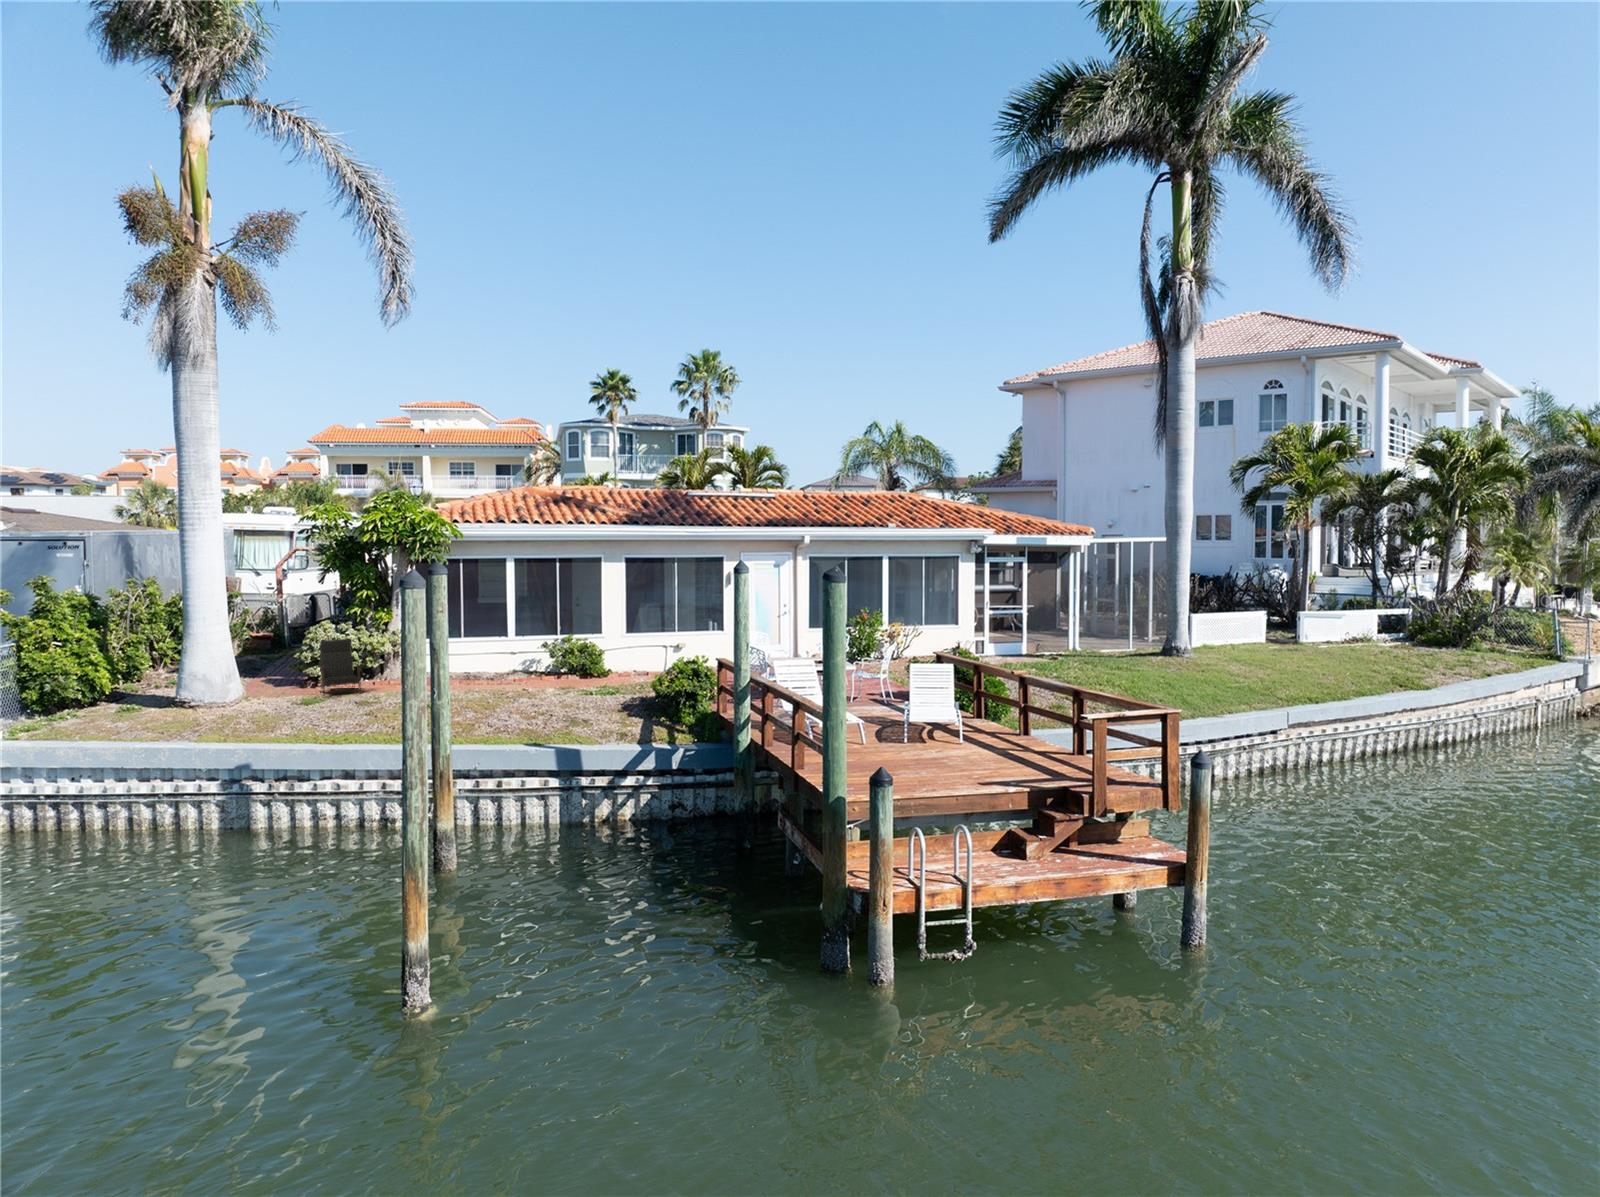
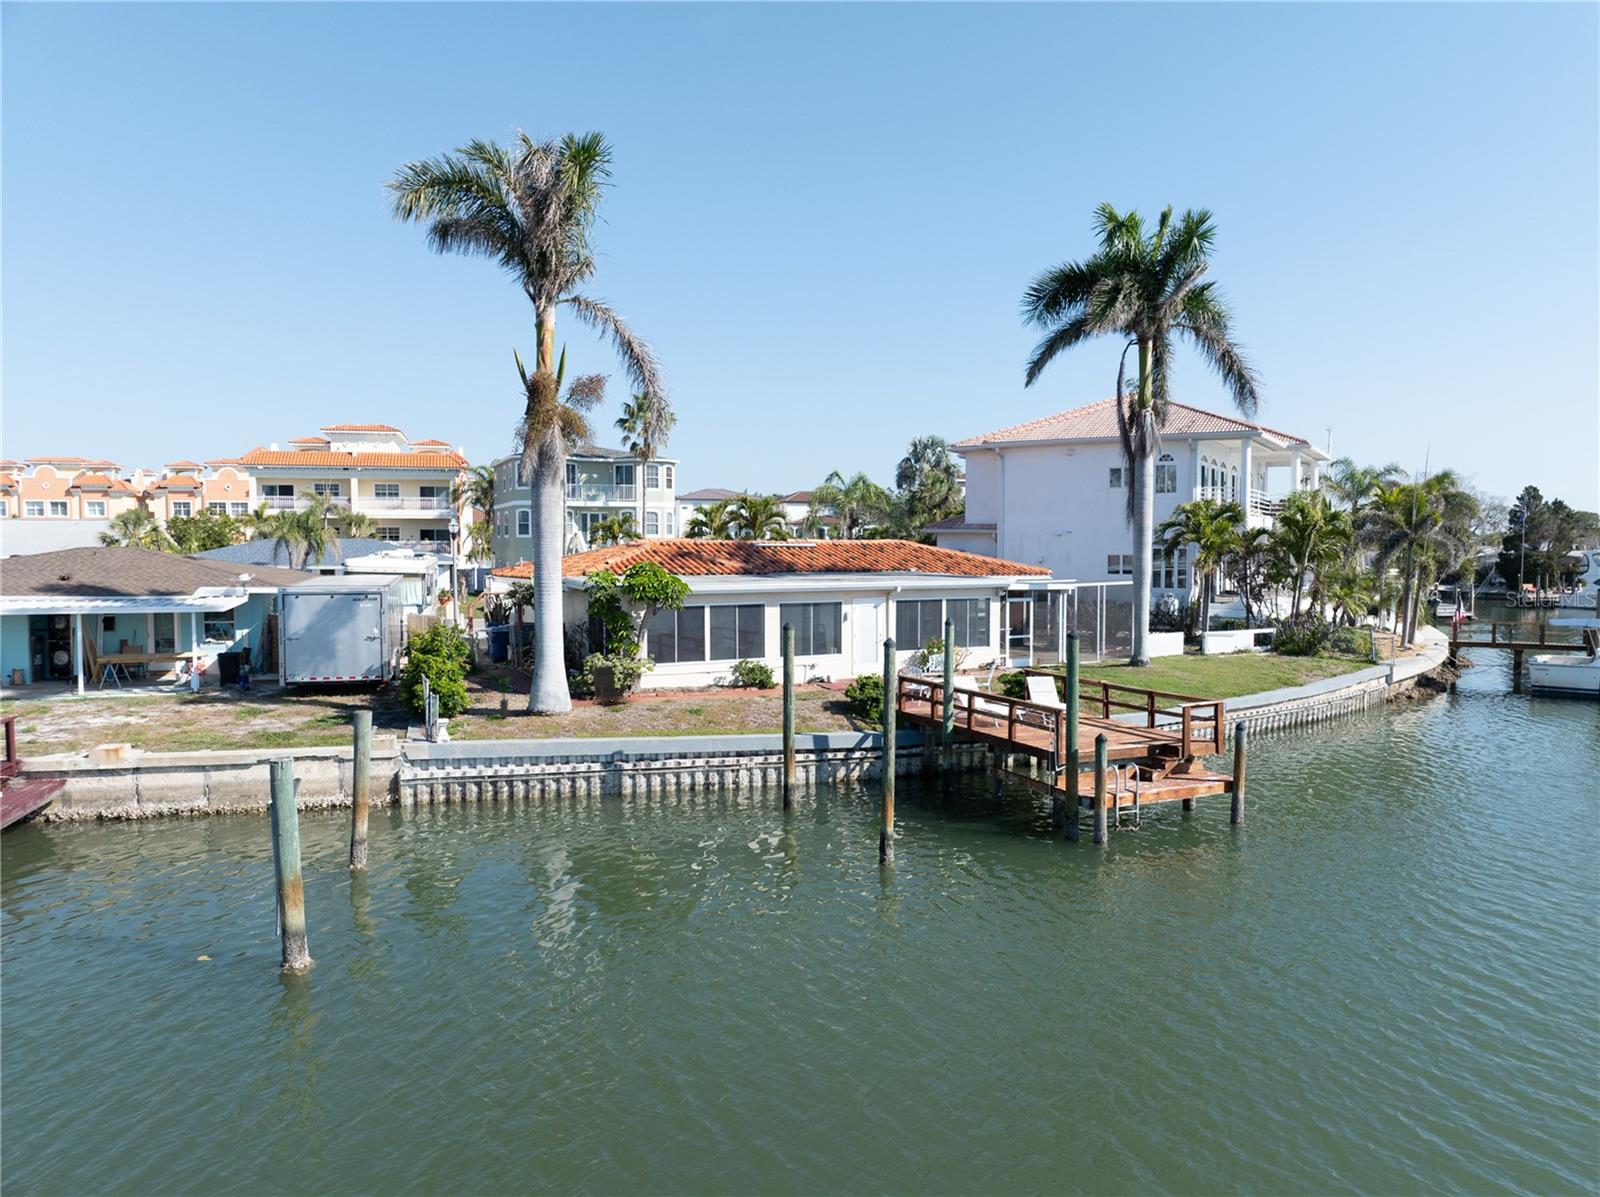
potted plant: none [153,652,181,709] -> present [499,678,510,718]

